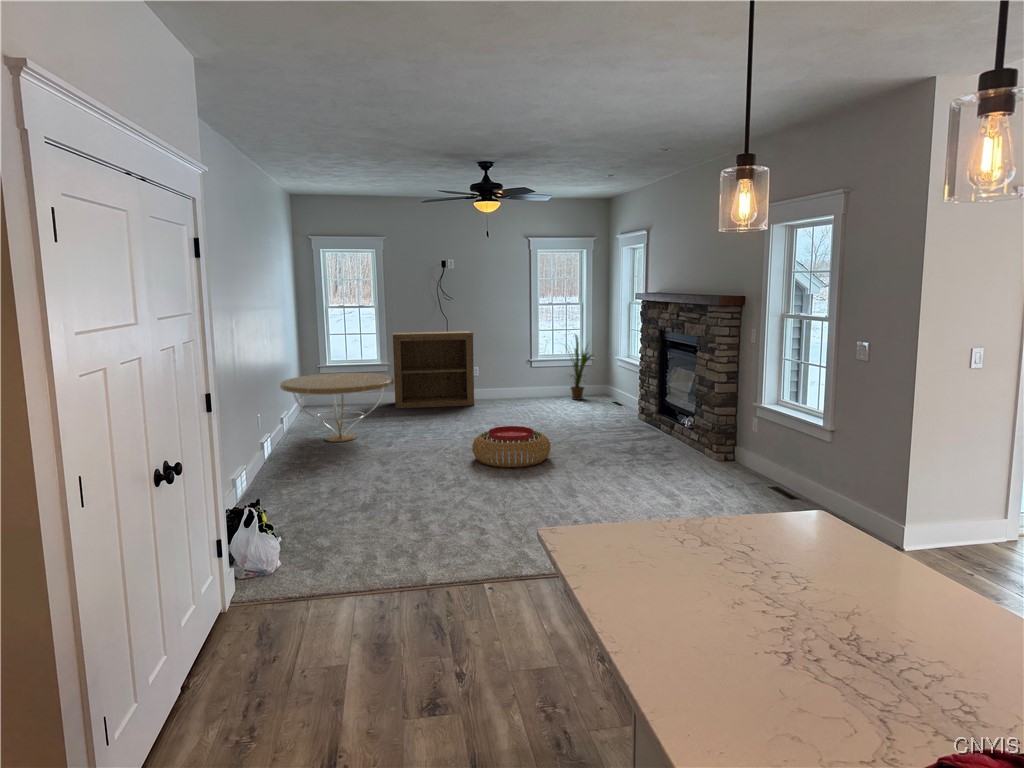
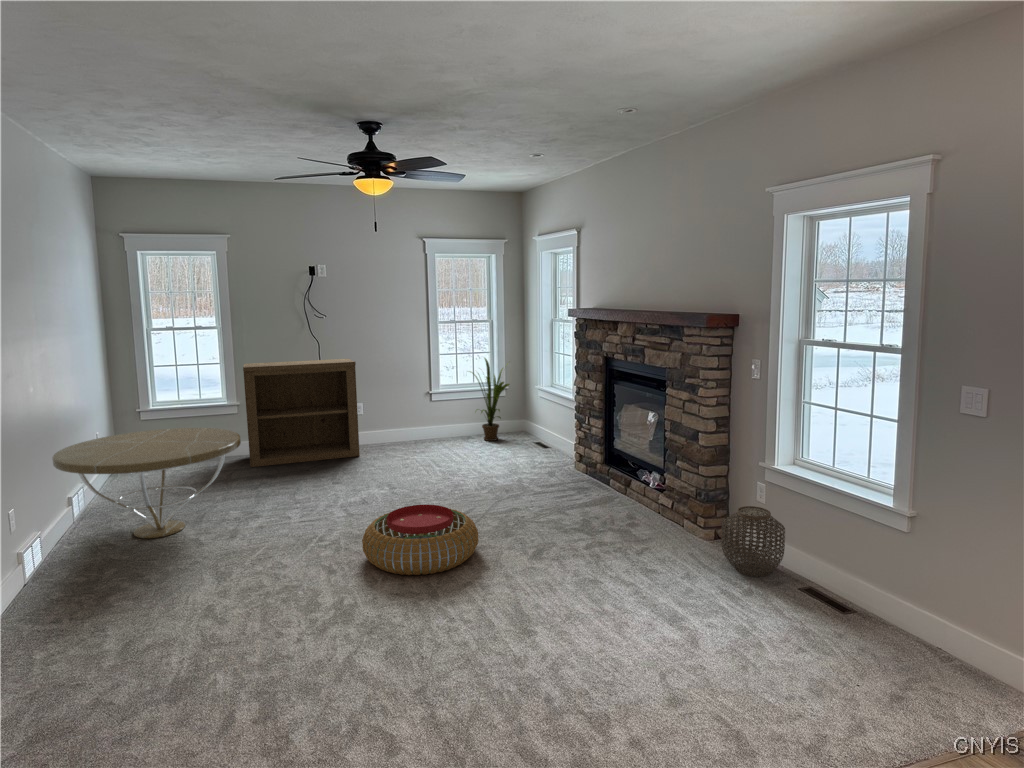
woven basket: none [720,433,765,481] -> present [721,506,785,577]

